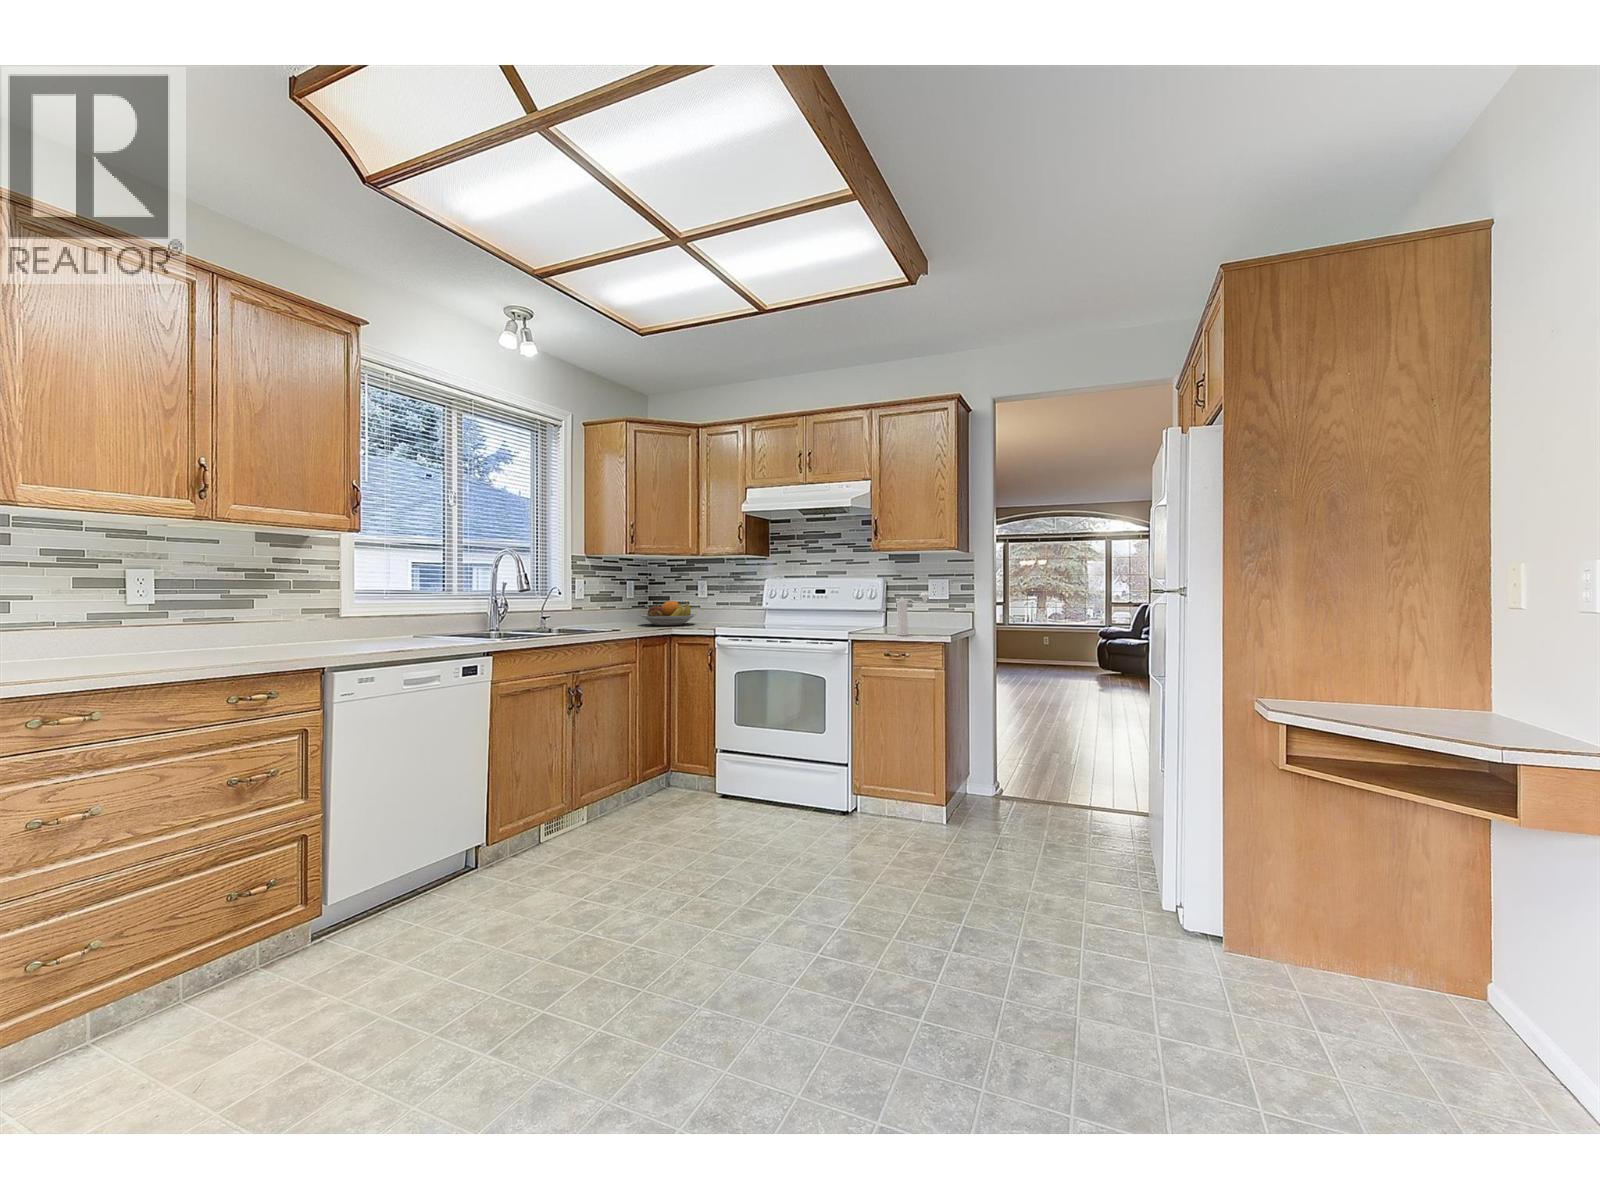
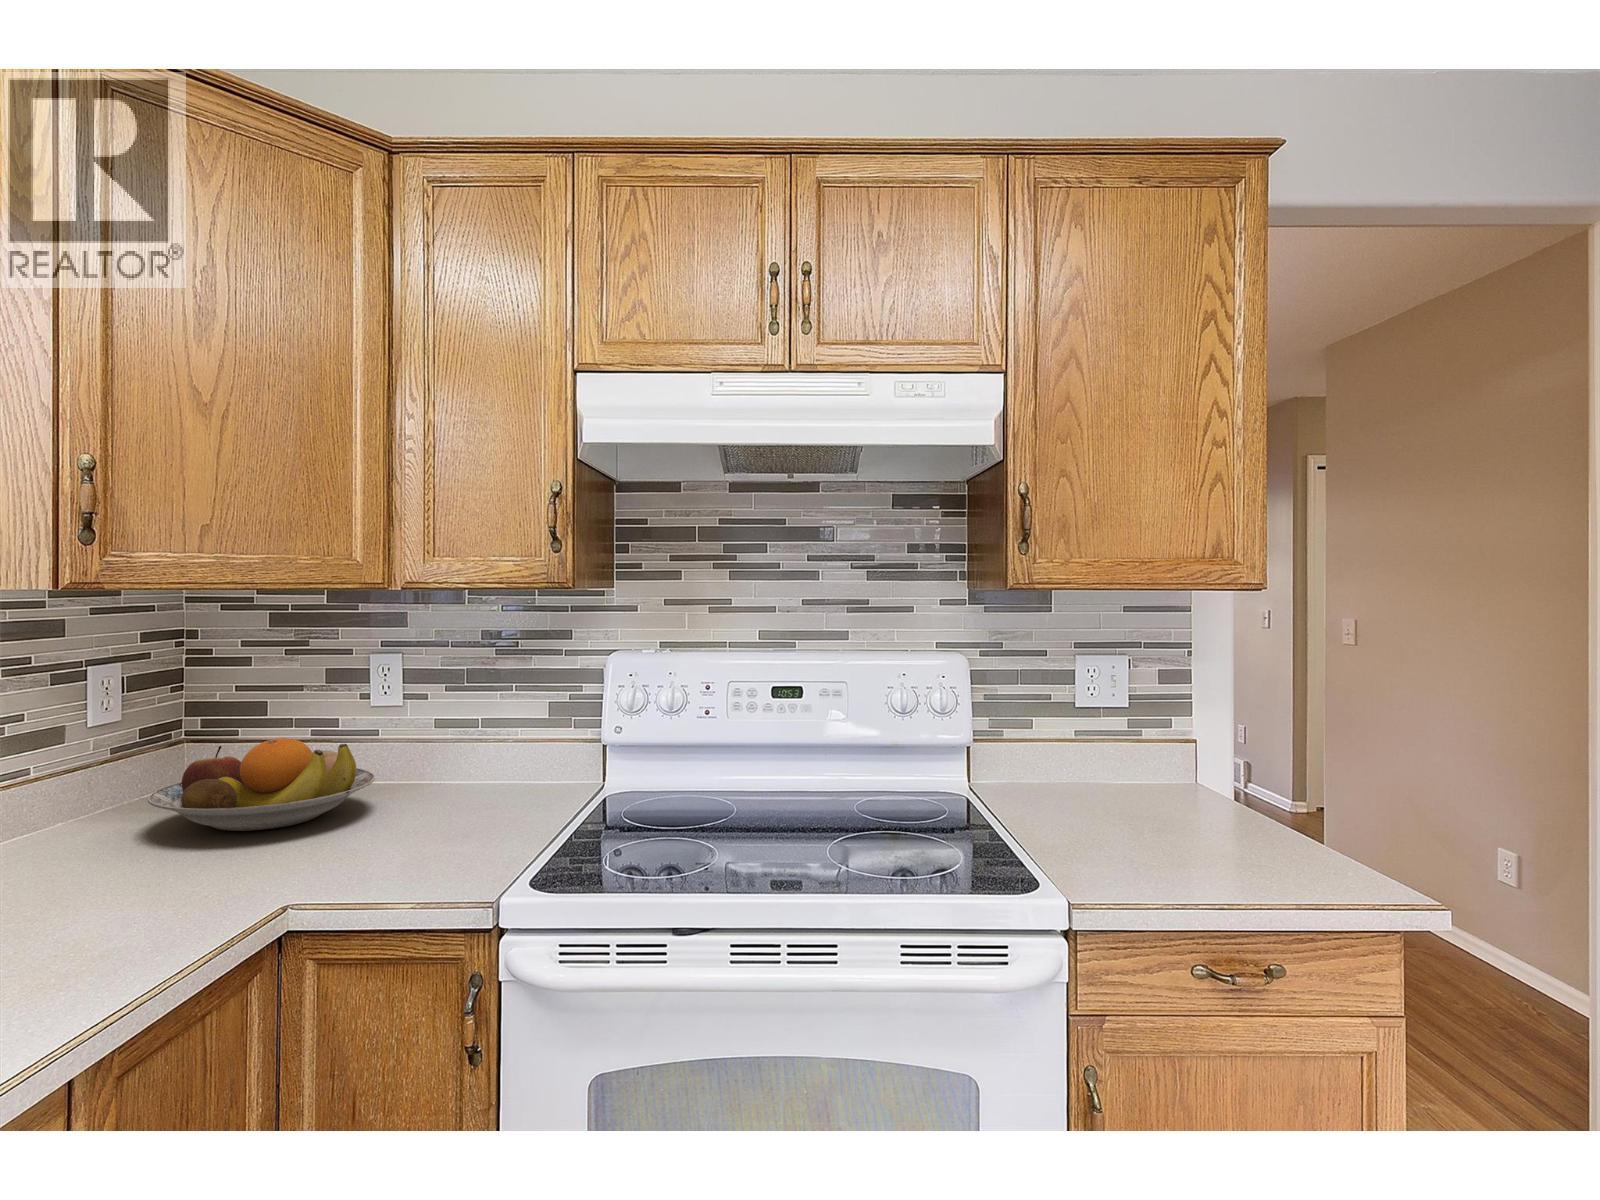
pepper mill: present [896,592,930,636] -> none [1137,718,1237,863]

